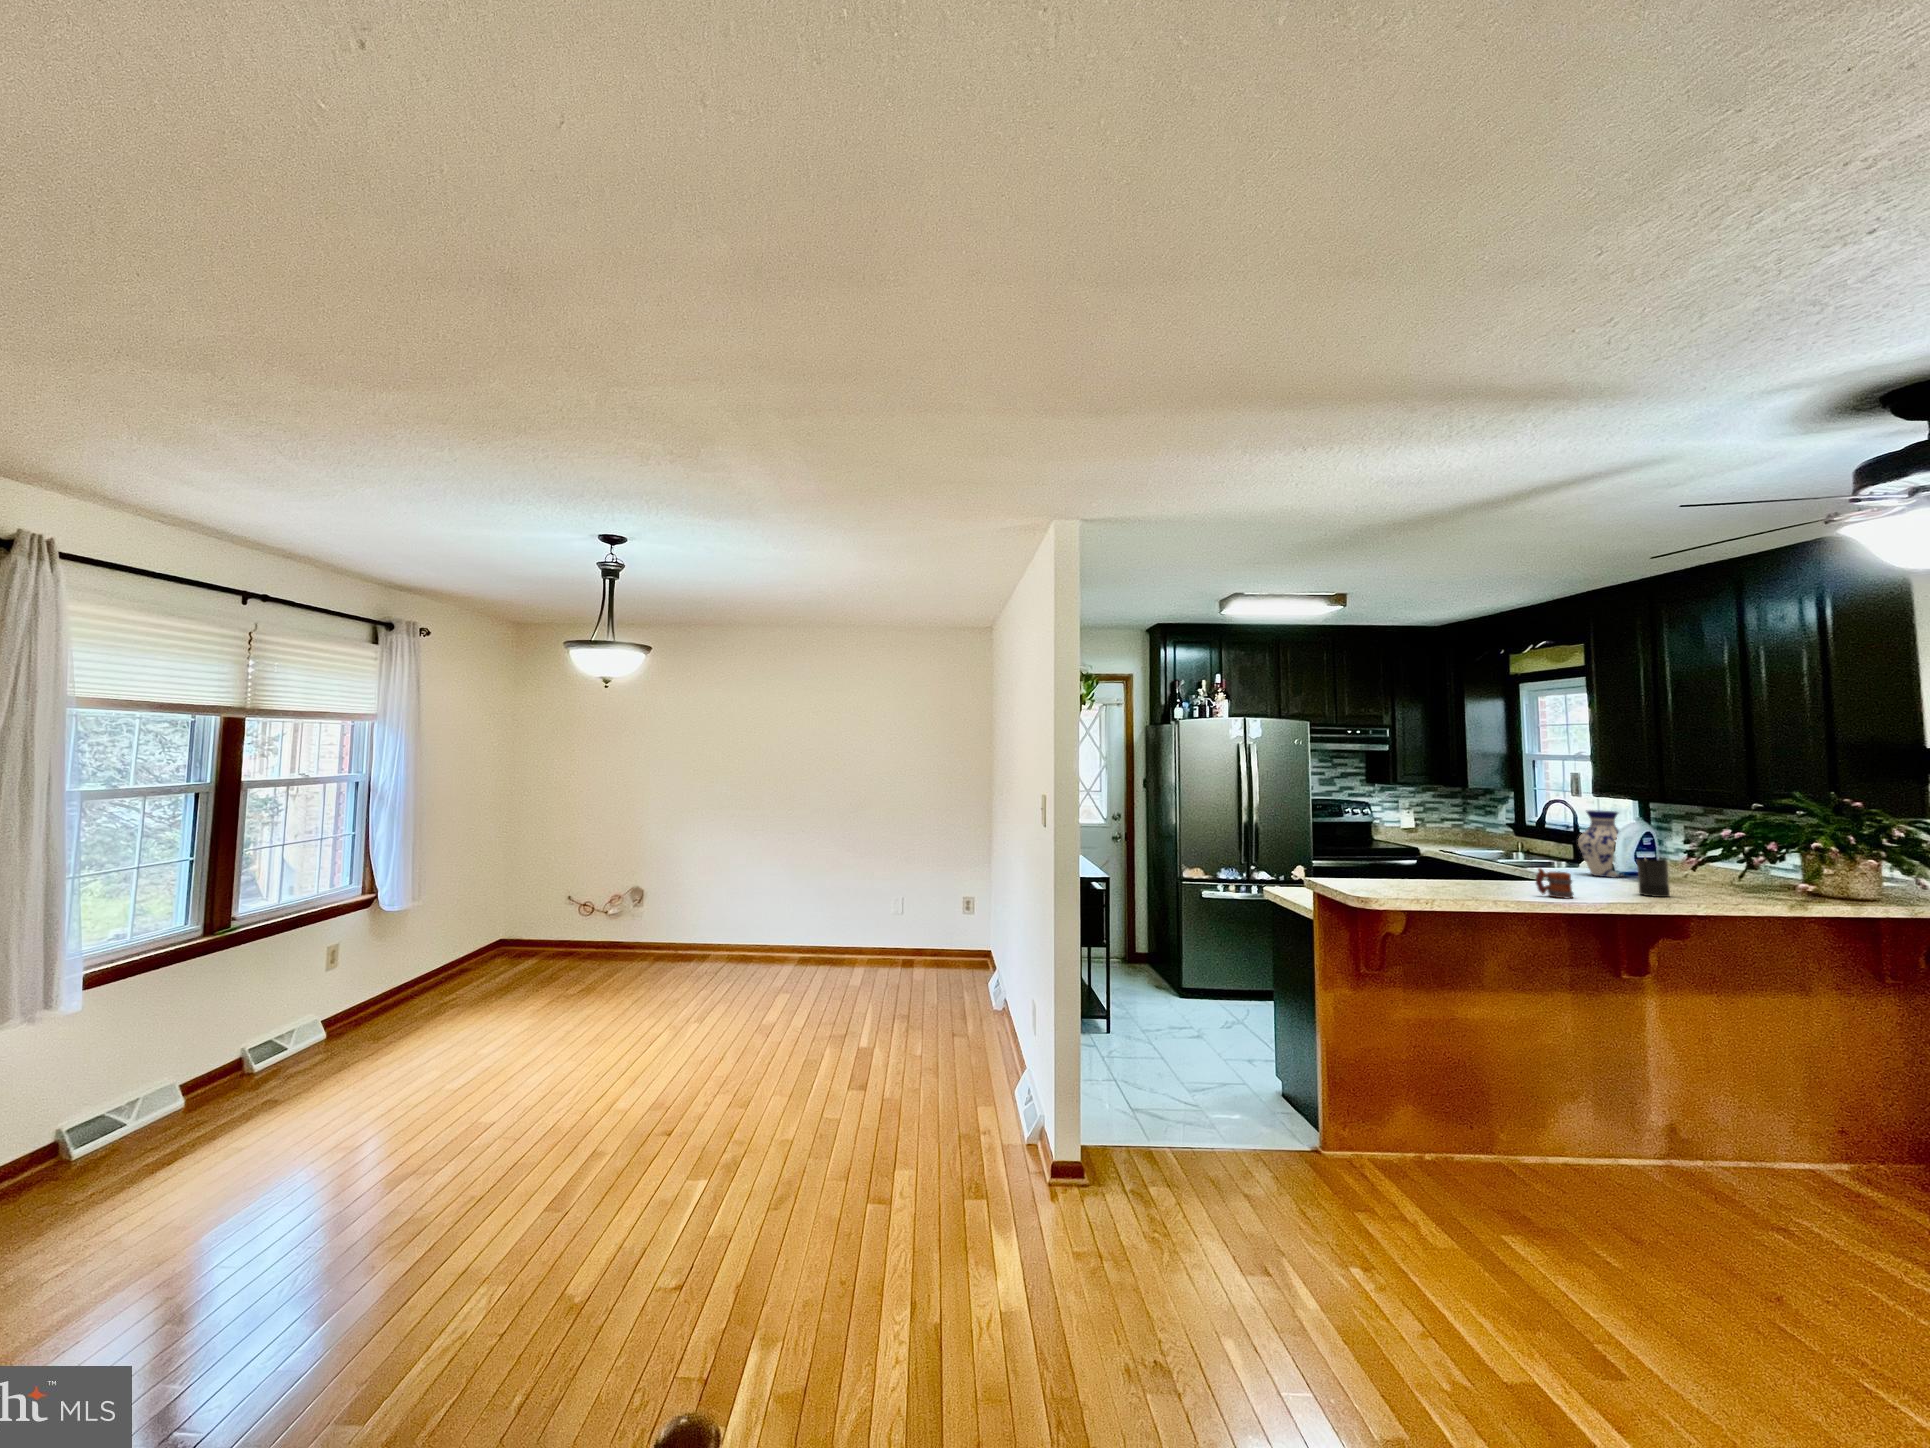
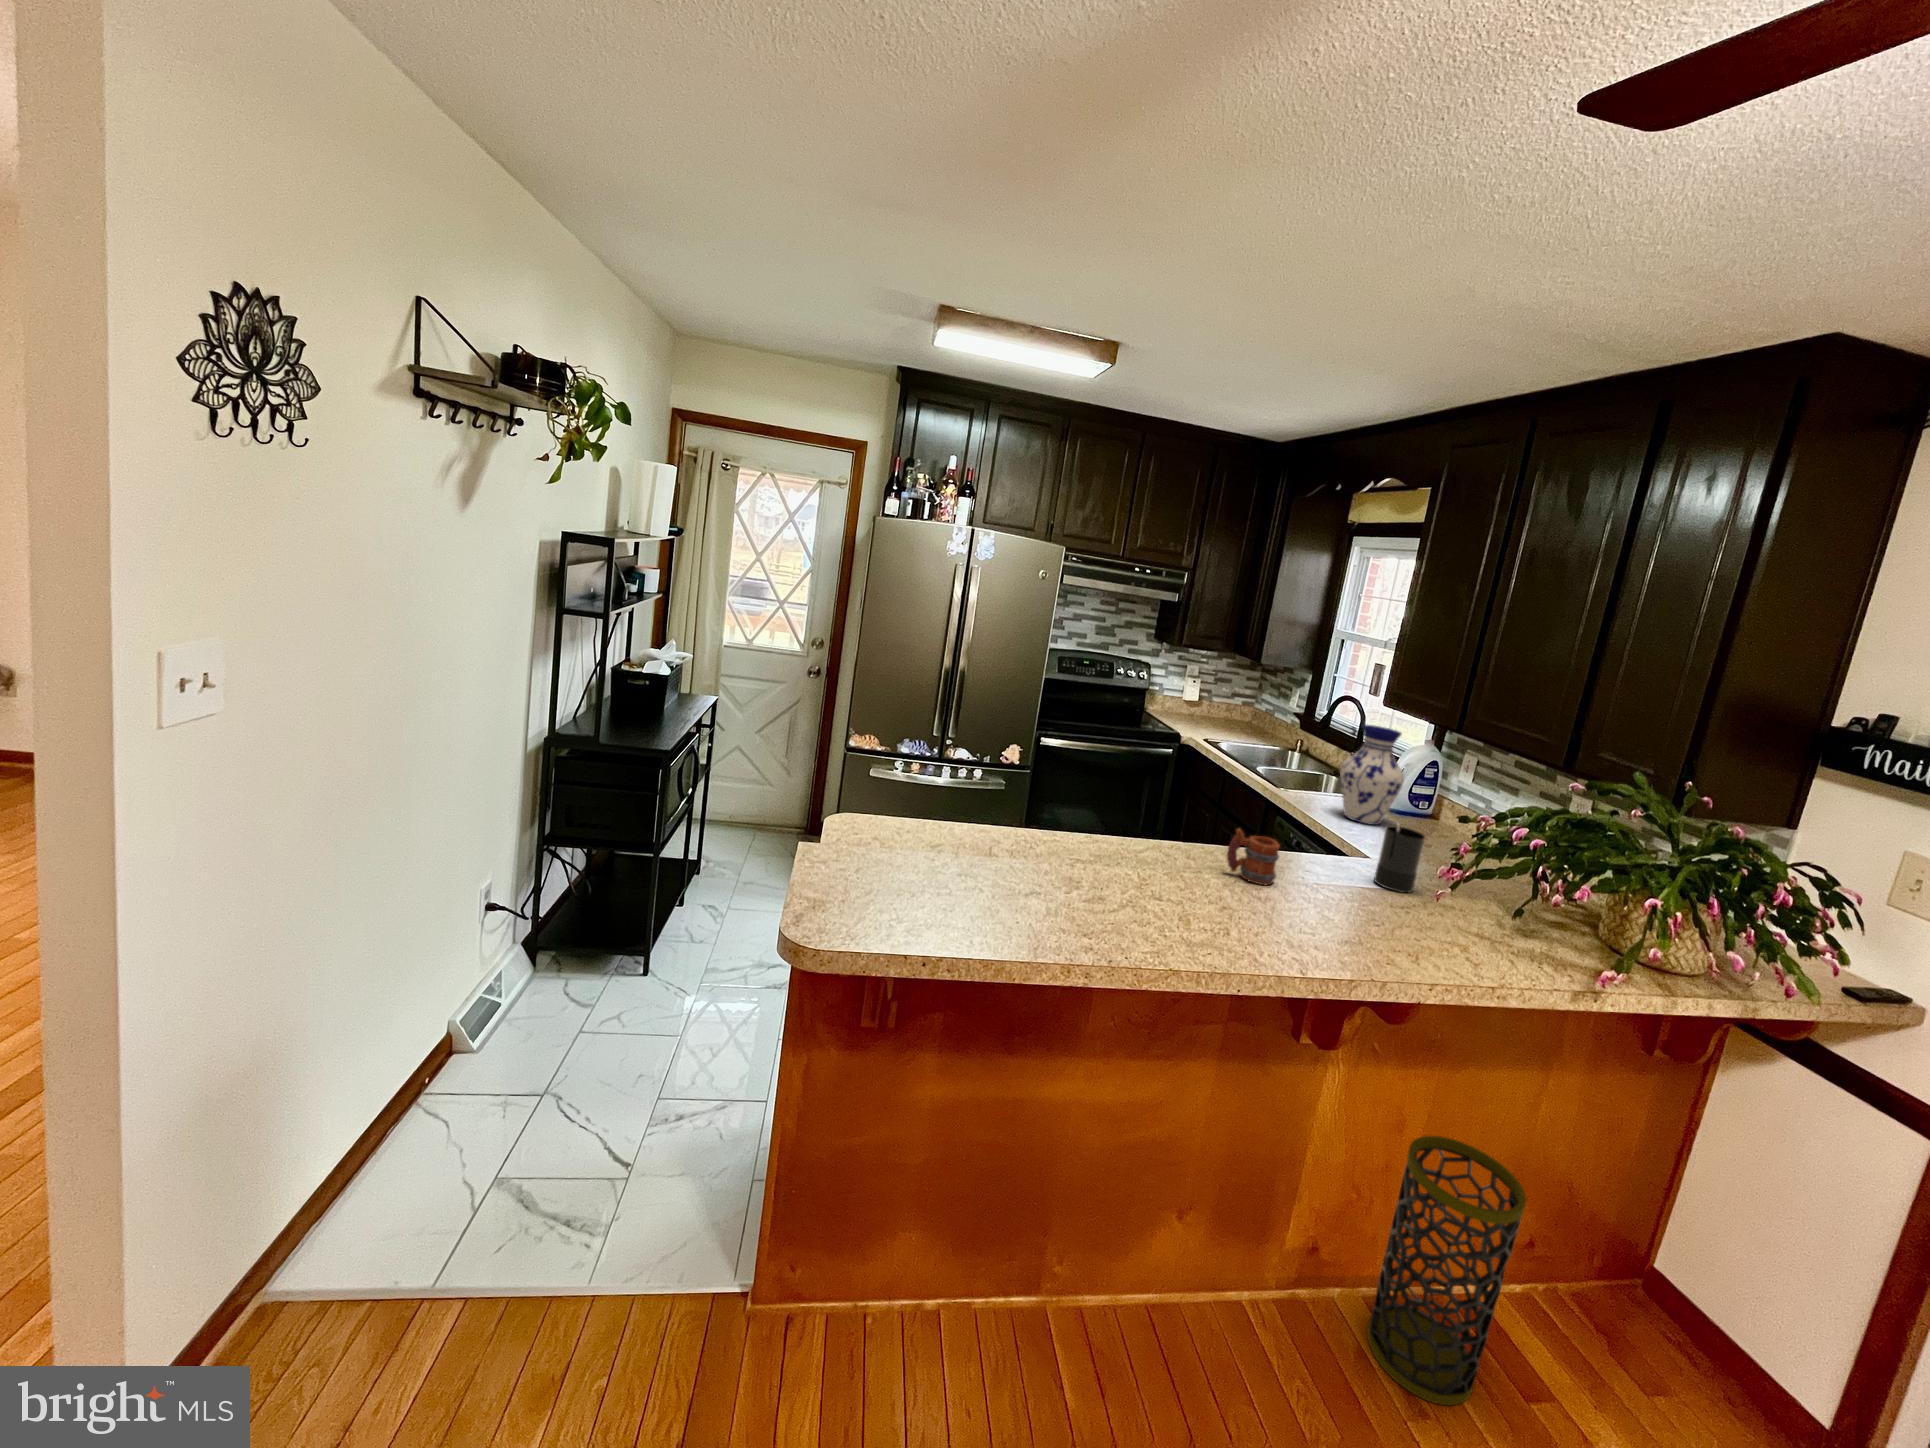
trash can: none [1727,1046,1835,1214] -> present [1367,1136,1526,1405]

